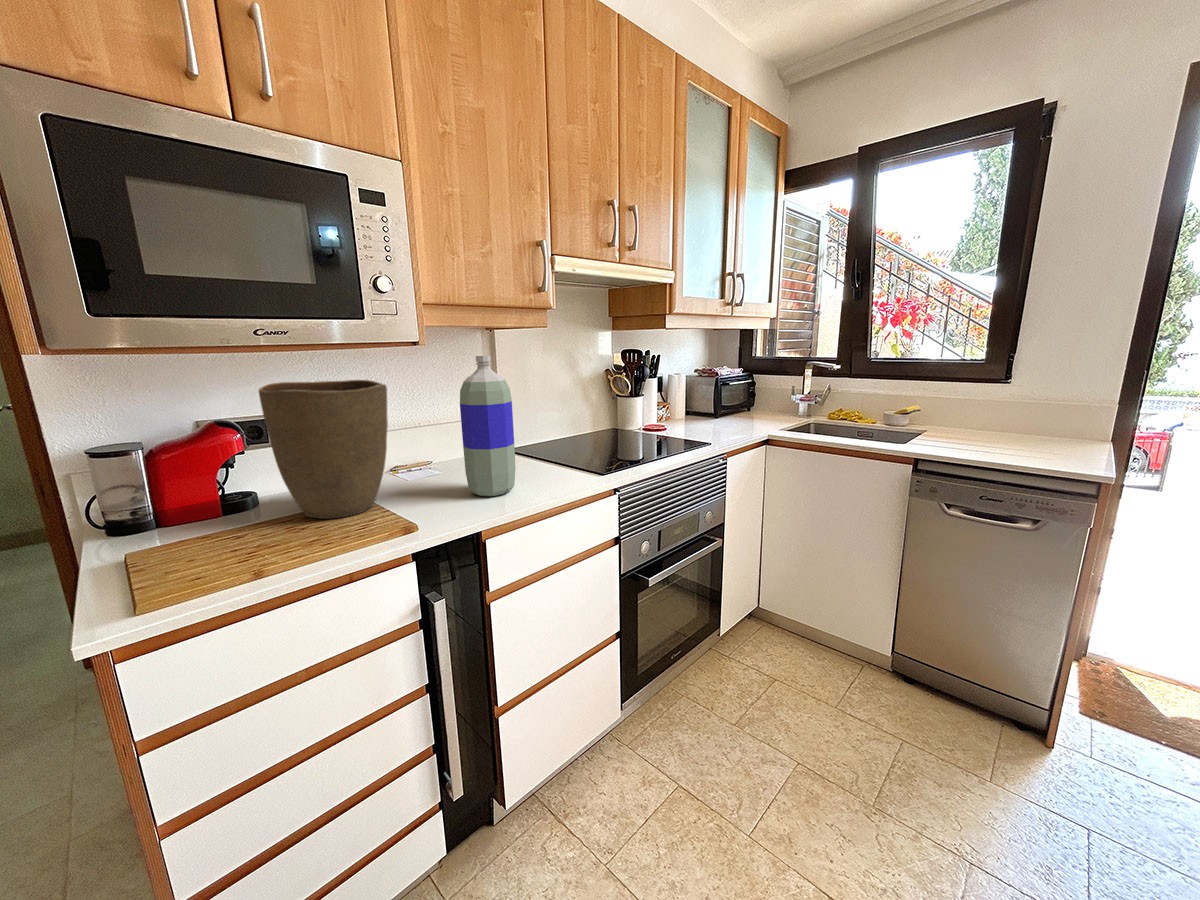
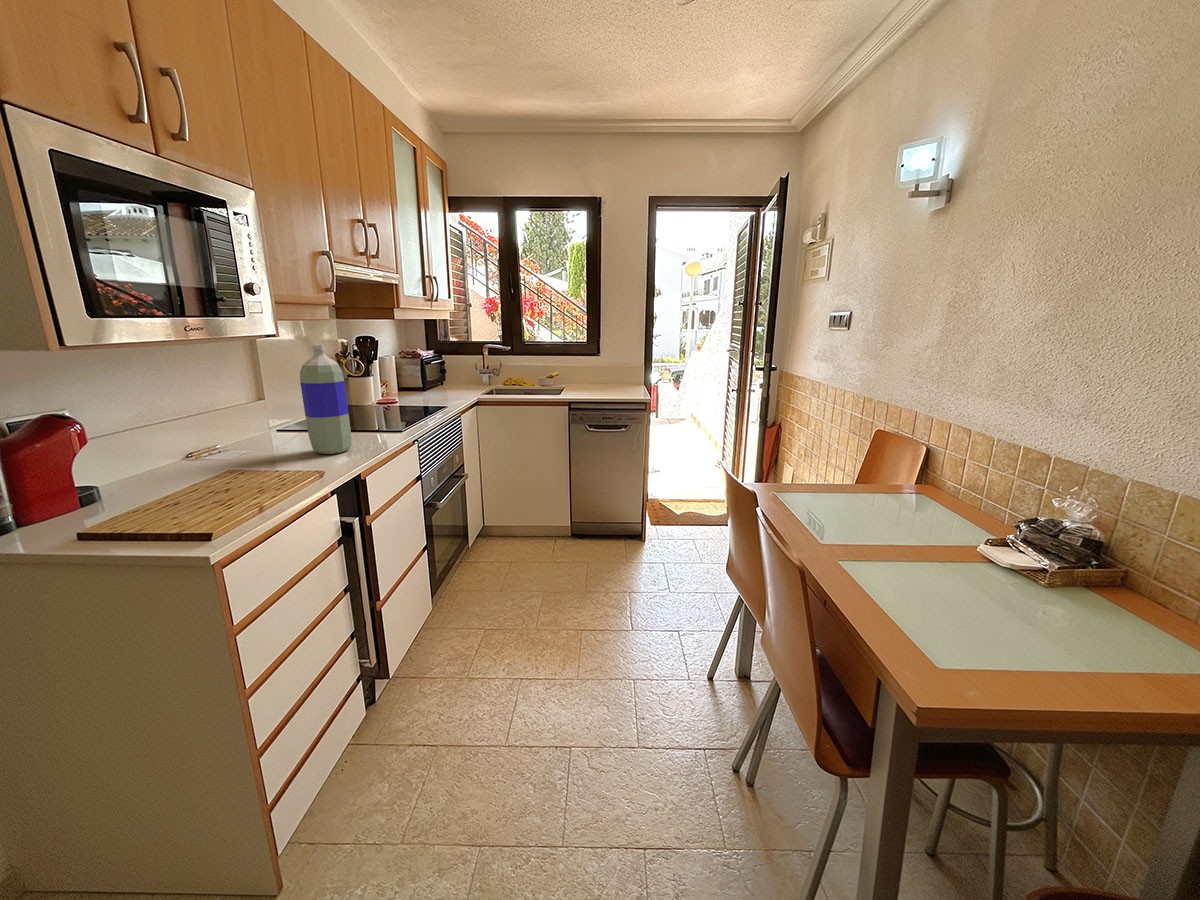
vase: present [259,380,388,519] -> none [129,368,256,488]

